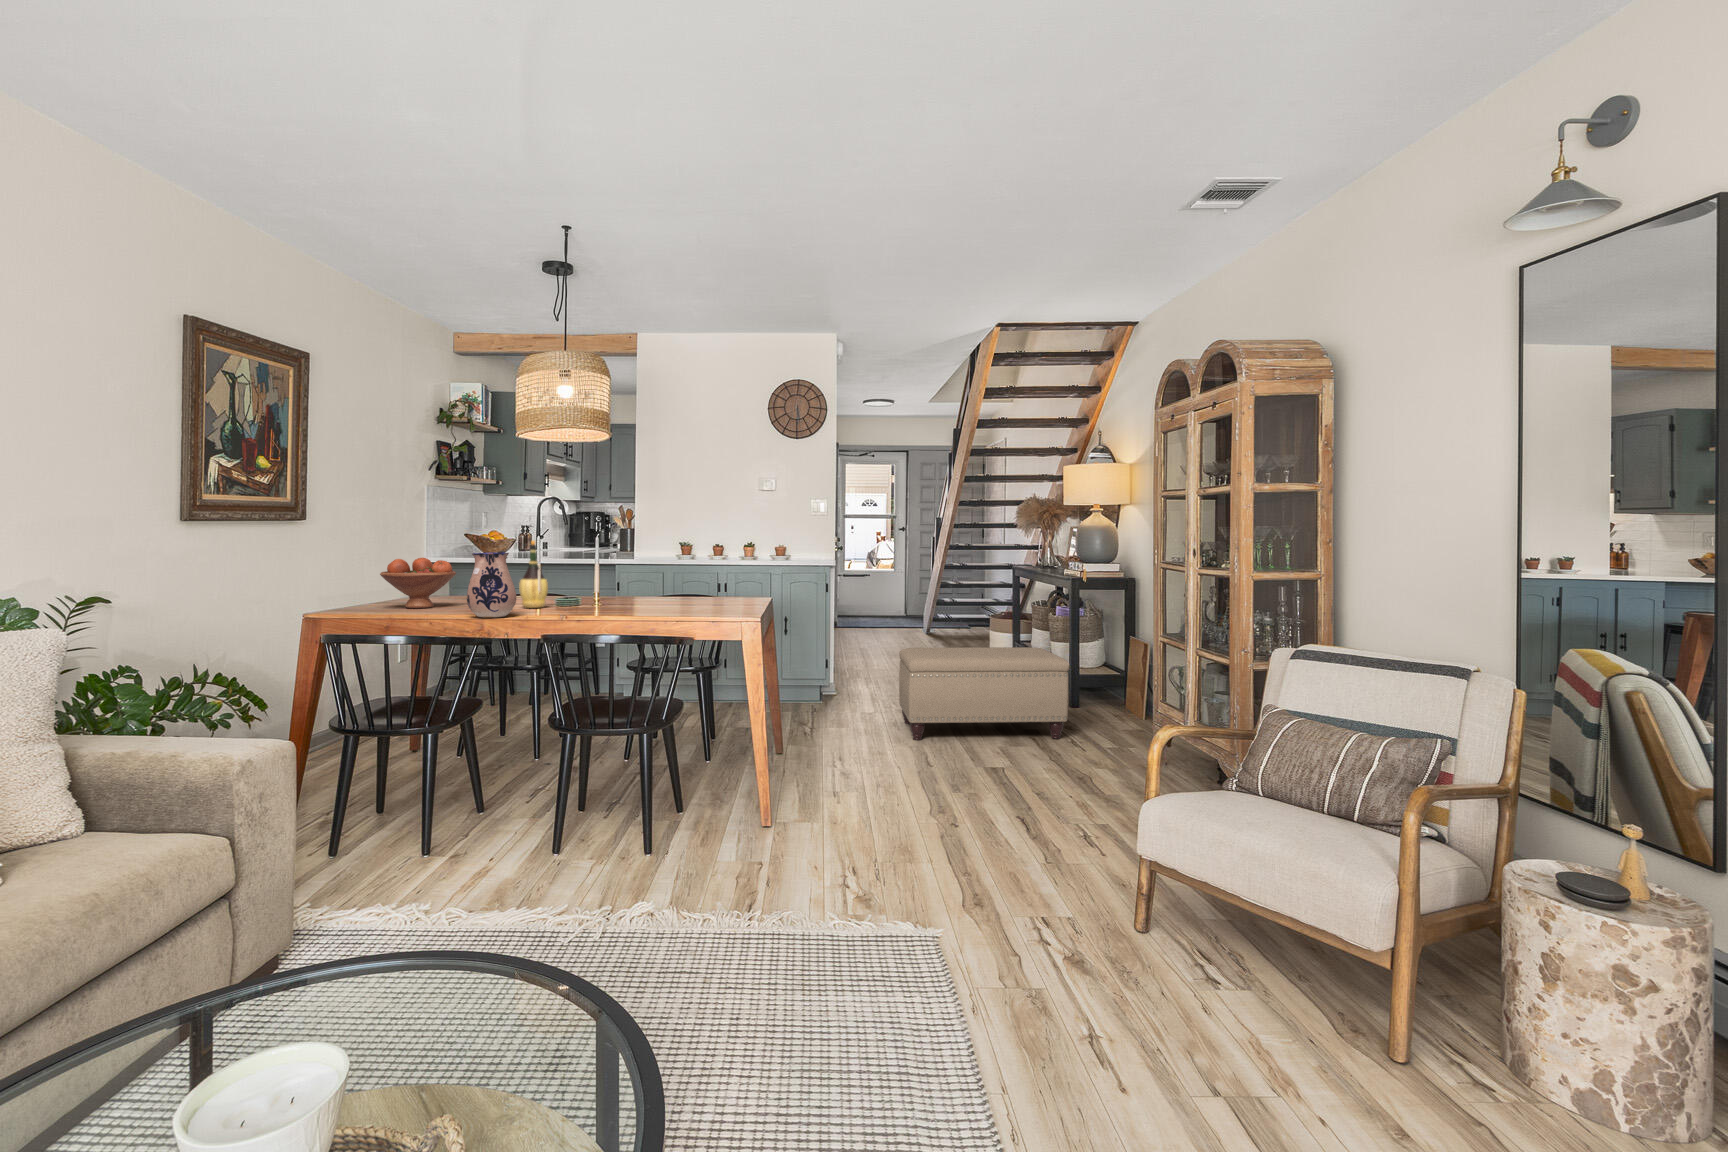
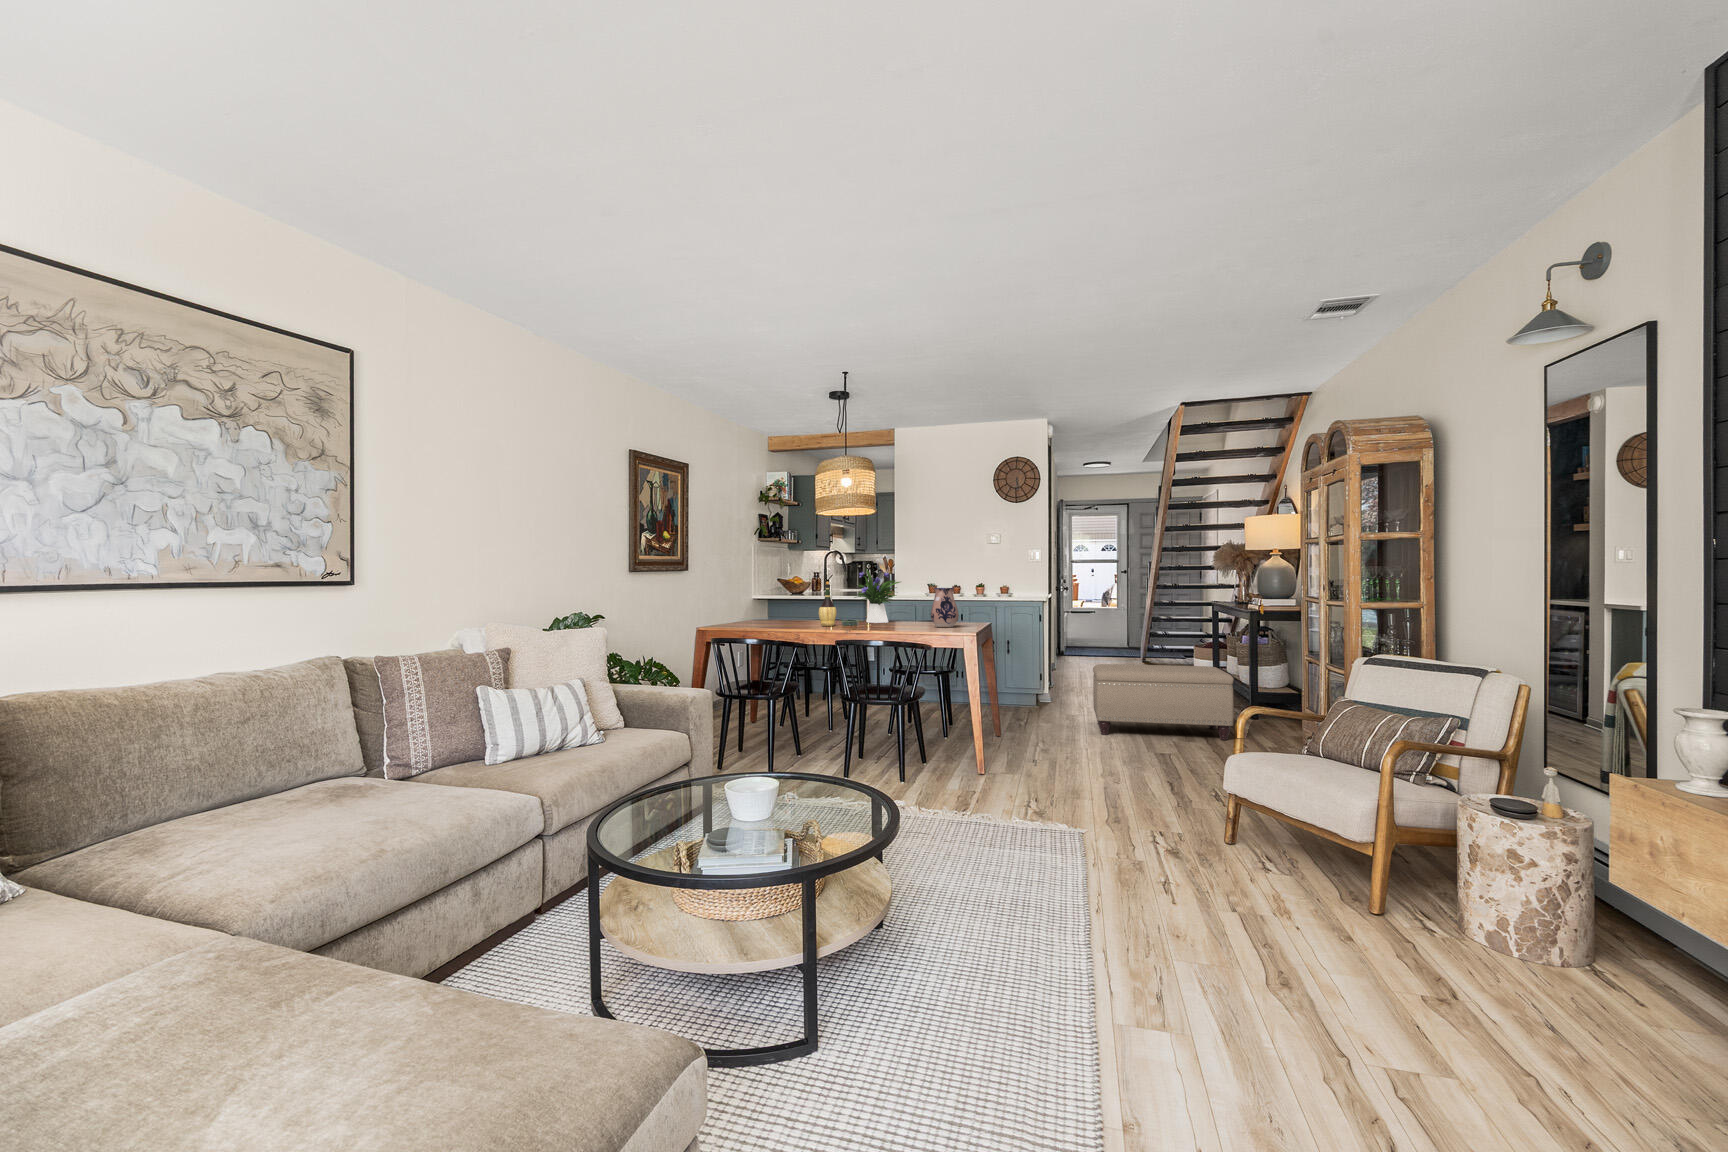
flower arrangement: none [572,521,649,600] -> present [855,569,900,623]
ceramic pitcher: present [467,552,516,618] -> present [931,588,959,627]
fruit bowl: present [380,558,456,608] -> none [737,594,780,626]

